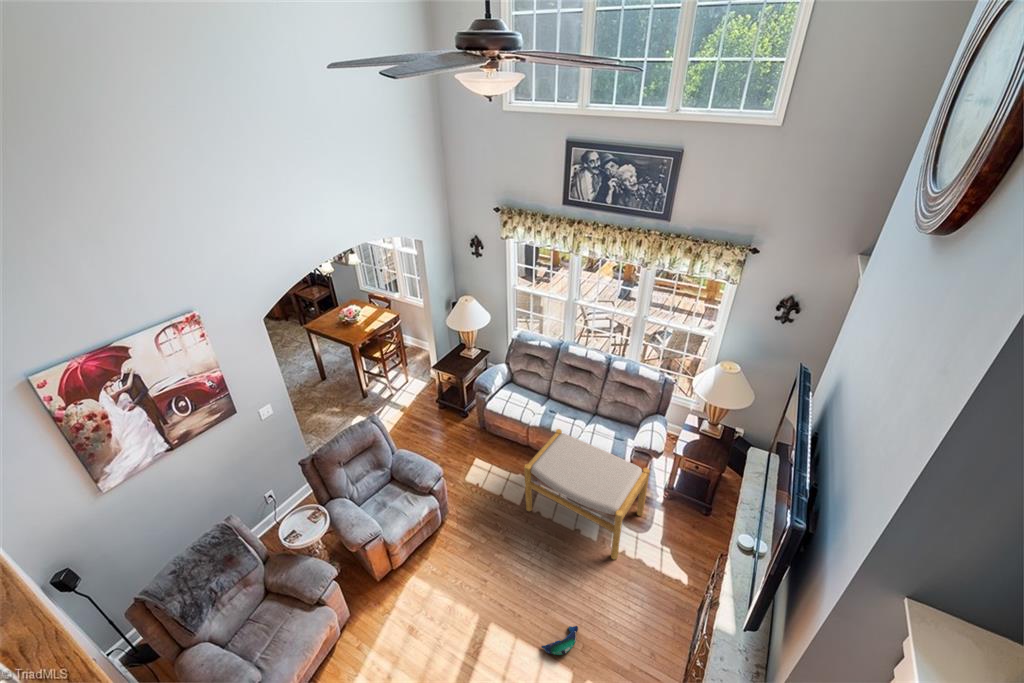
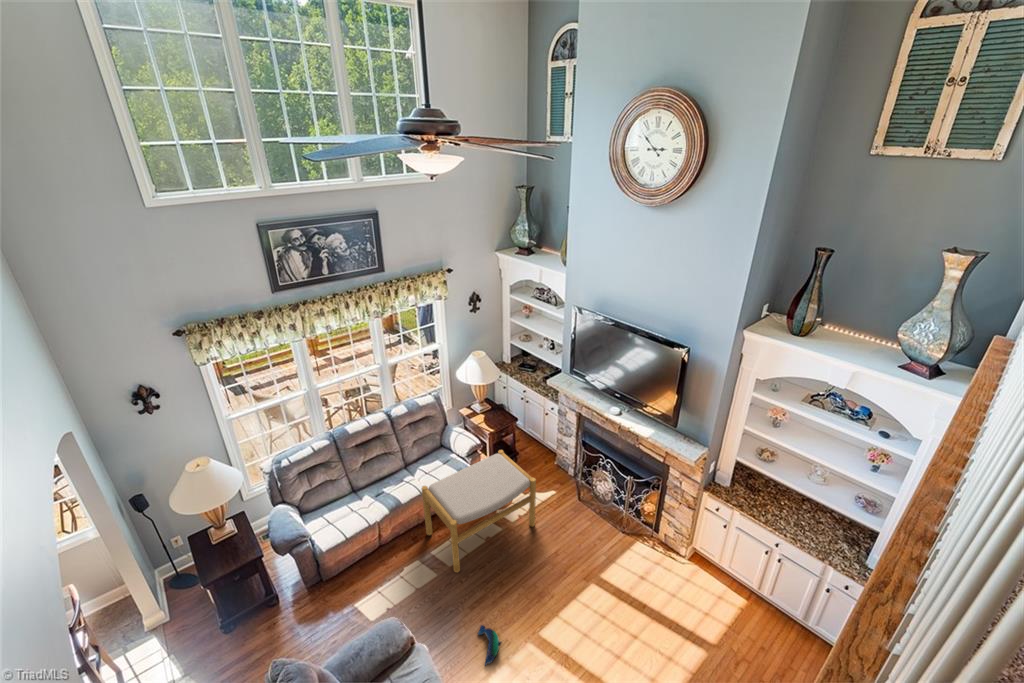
plush toy: present [541,626,578,655] -> present [478,625,501,666]

